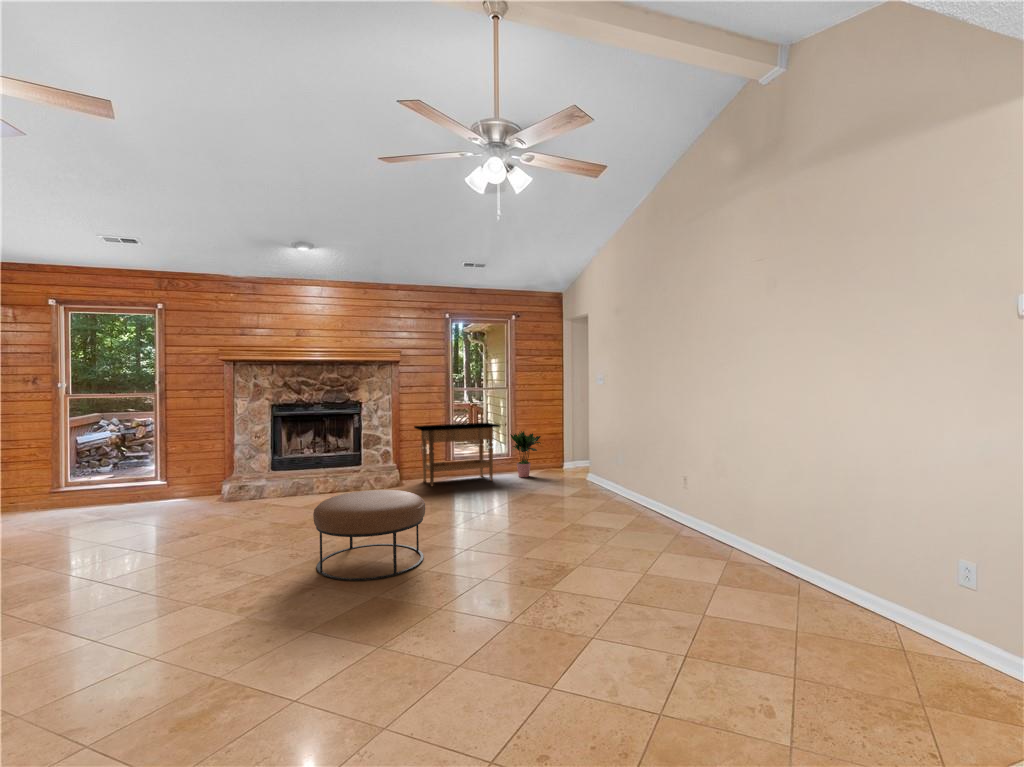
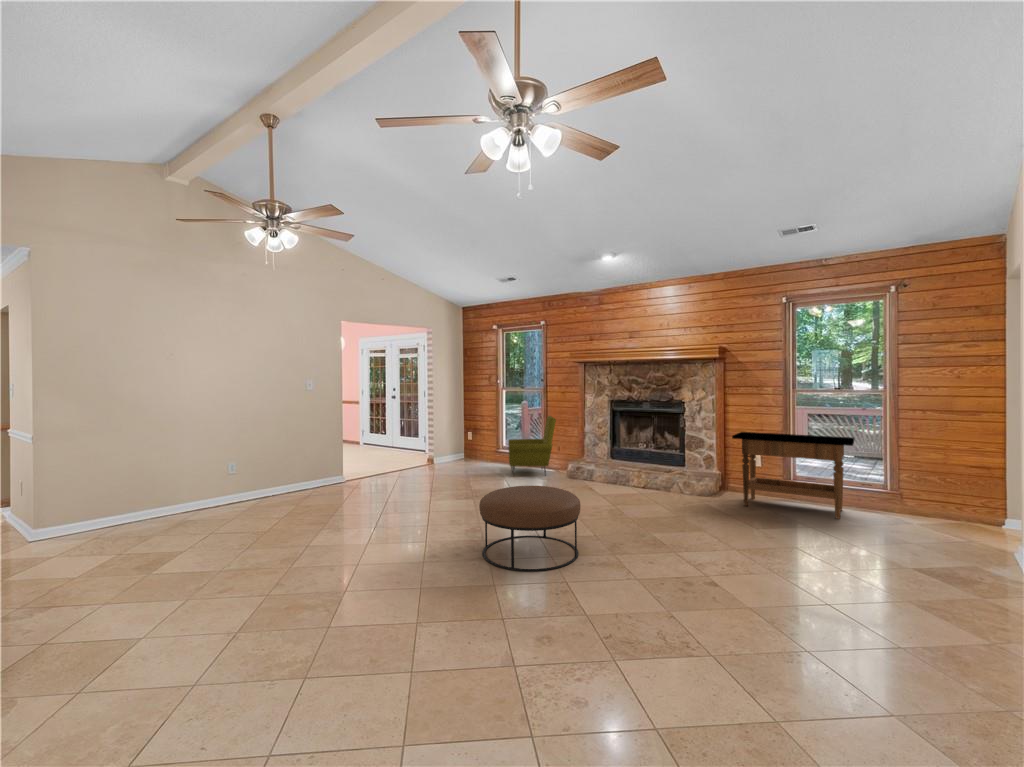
armchair: none [108,429,204,517] -> present [508,416,556,475]
potted plant: present [510,431,541,477] -> none [881,454,945,528]

